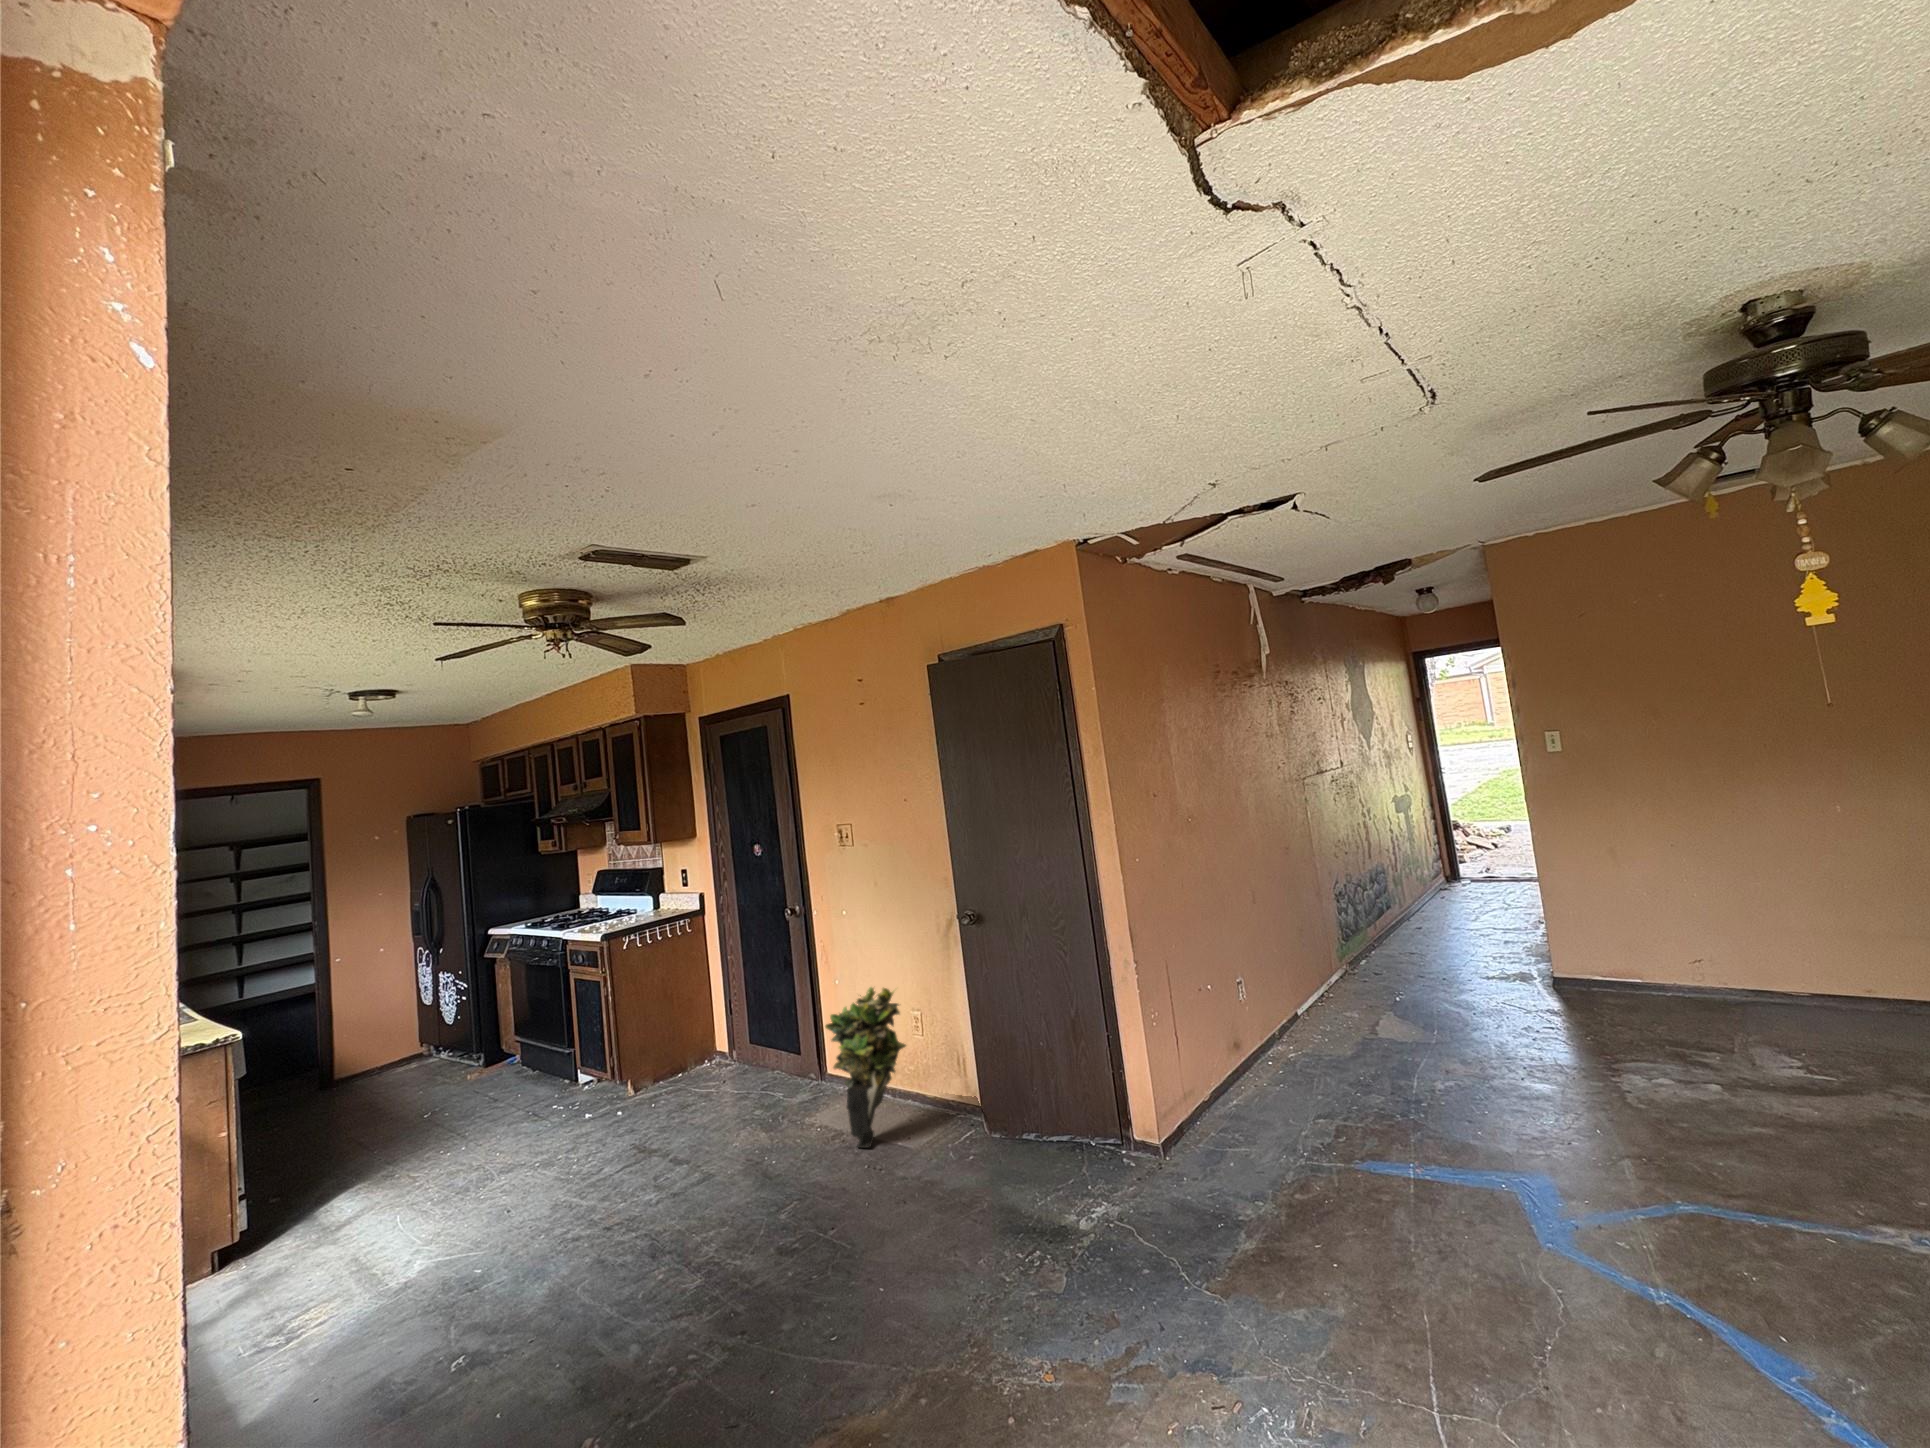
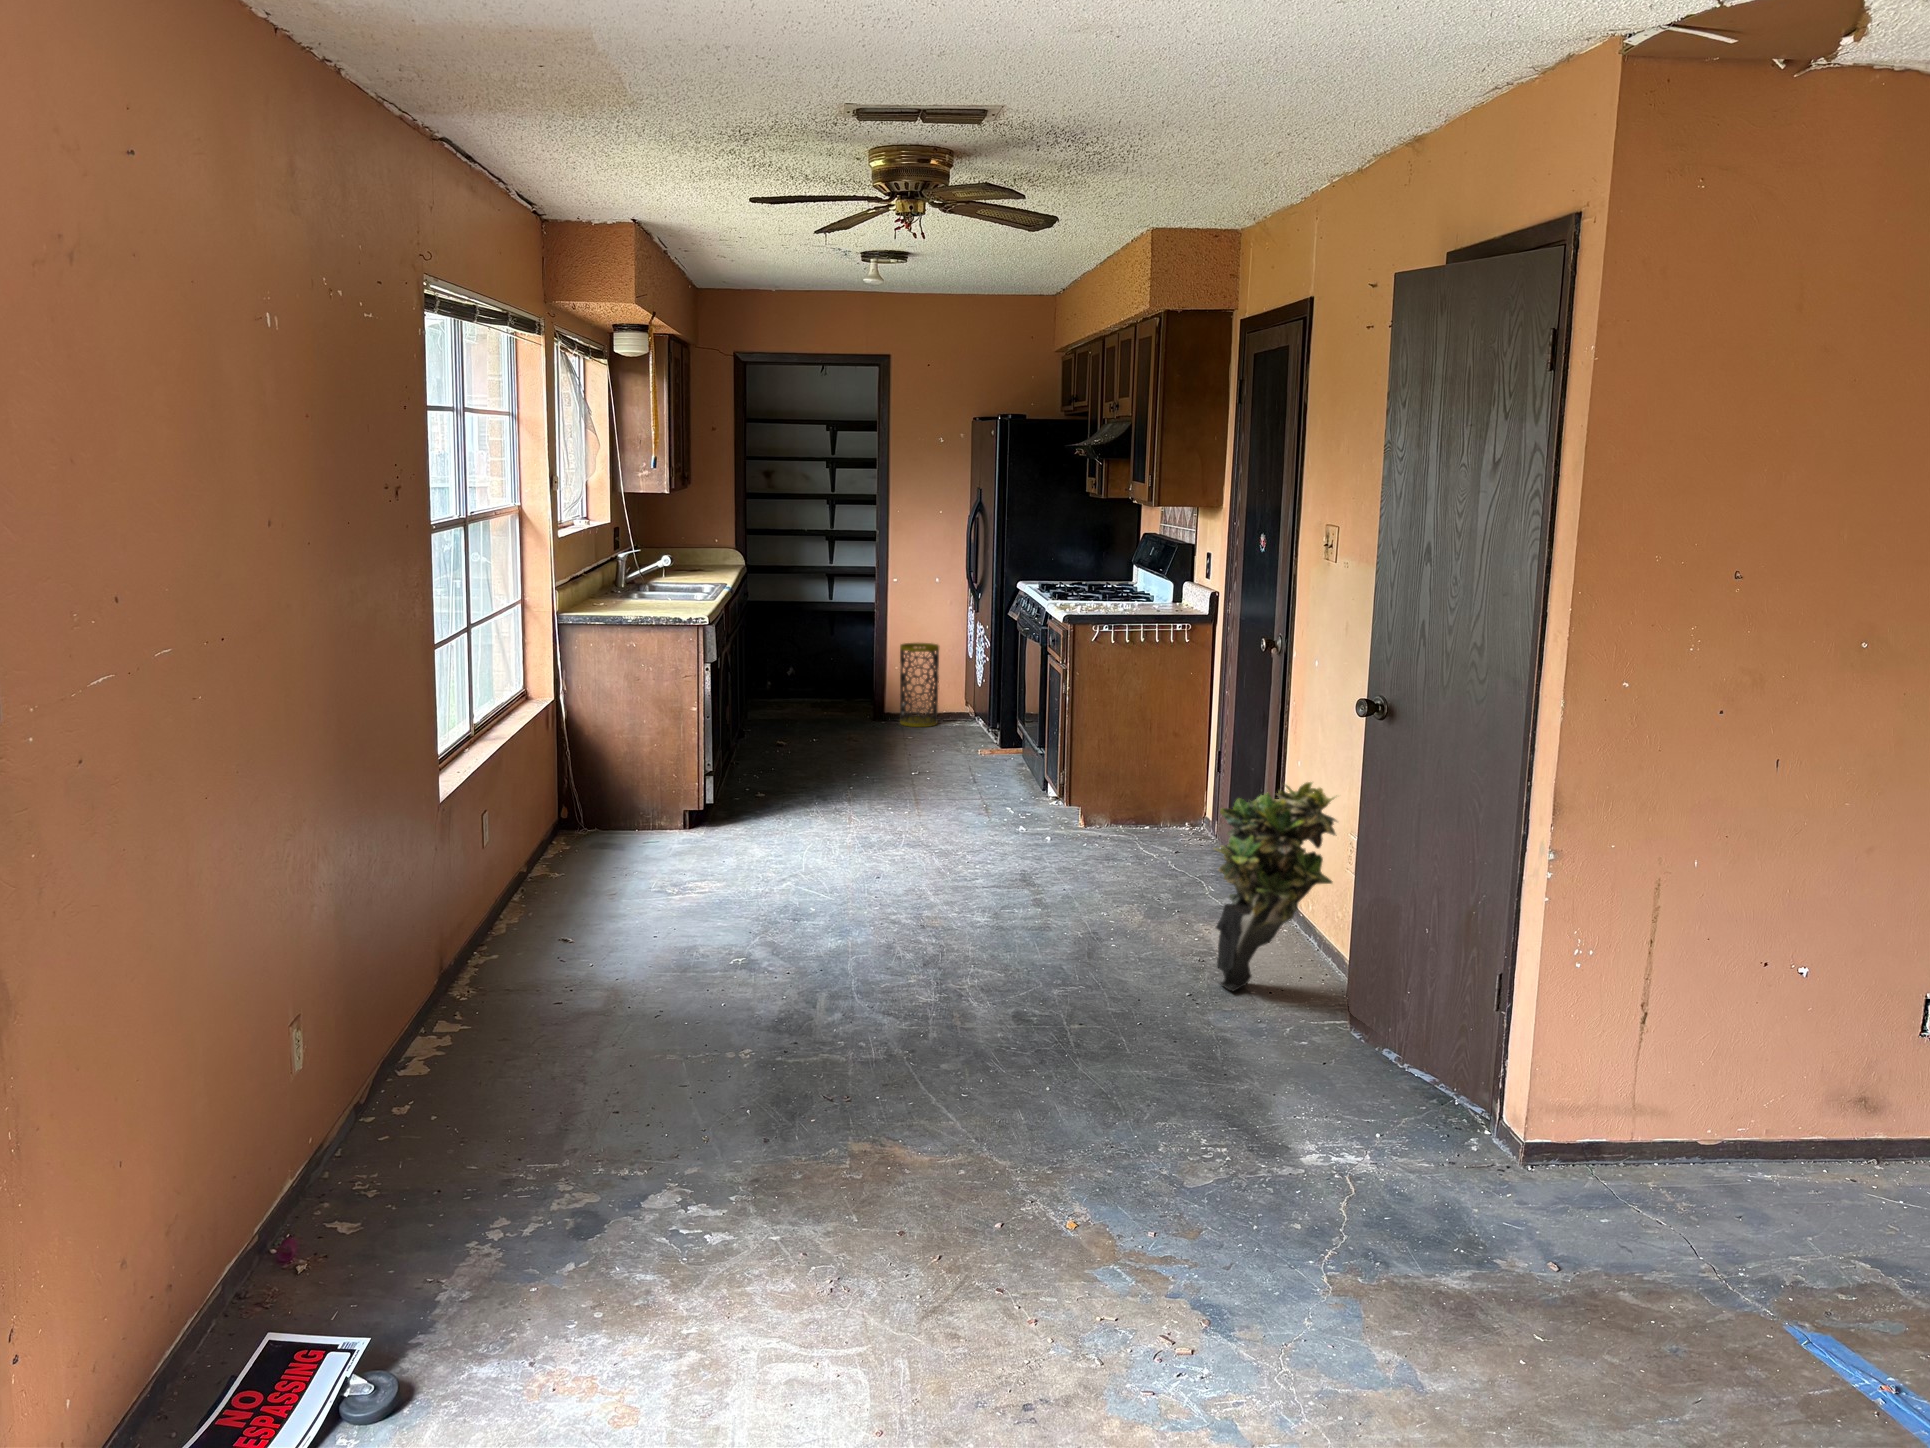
trash can: none [359,1006,406,1089] -> present [900,643,939,727]

